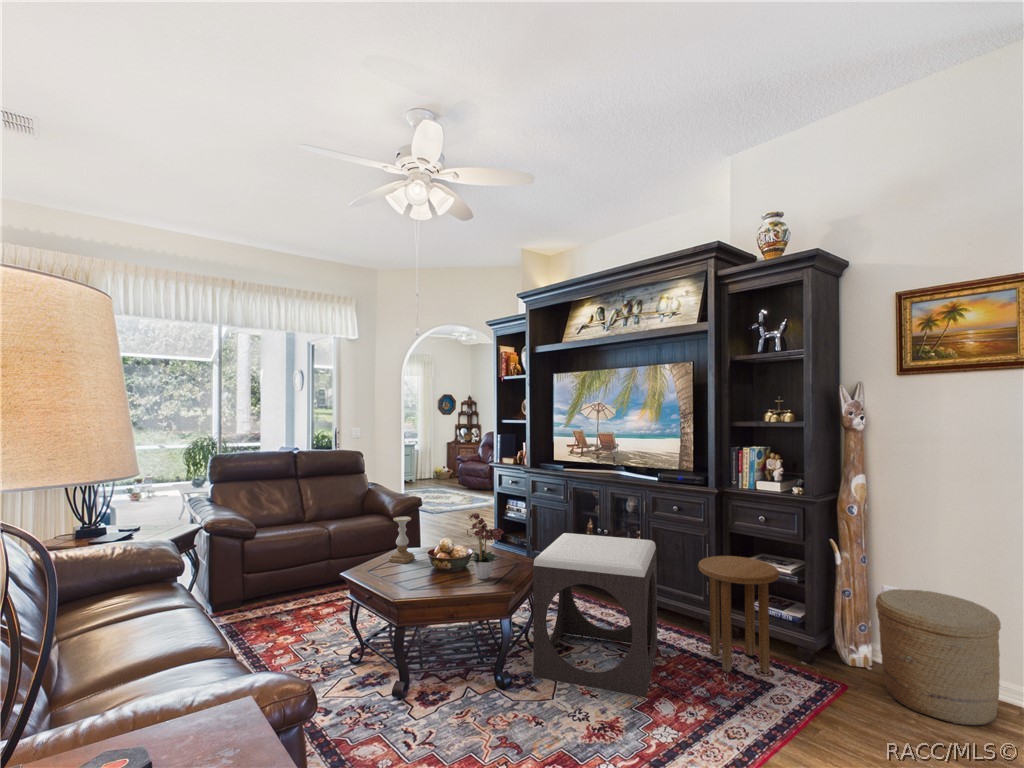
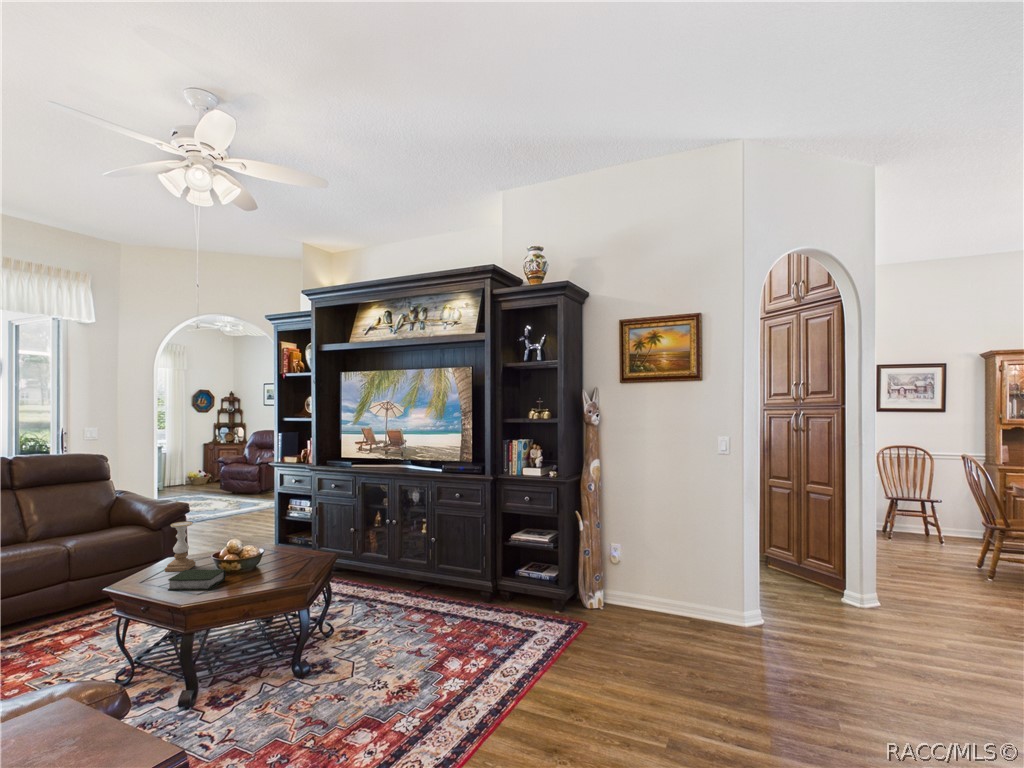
flower arrangement: present [467,513,504,579] -> none [260,507,304,576]
footstool: present [533,533,657,697] -> none [331,524,443,662]
side table: present [698,556,779,673] -> none [478,531,540,627]
book: none [386,563,435,586] -> present [168,569,226,590]
woven basket: present [876,589,1001,725] -> none [605,542,680,634]

